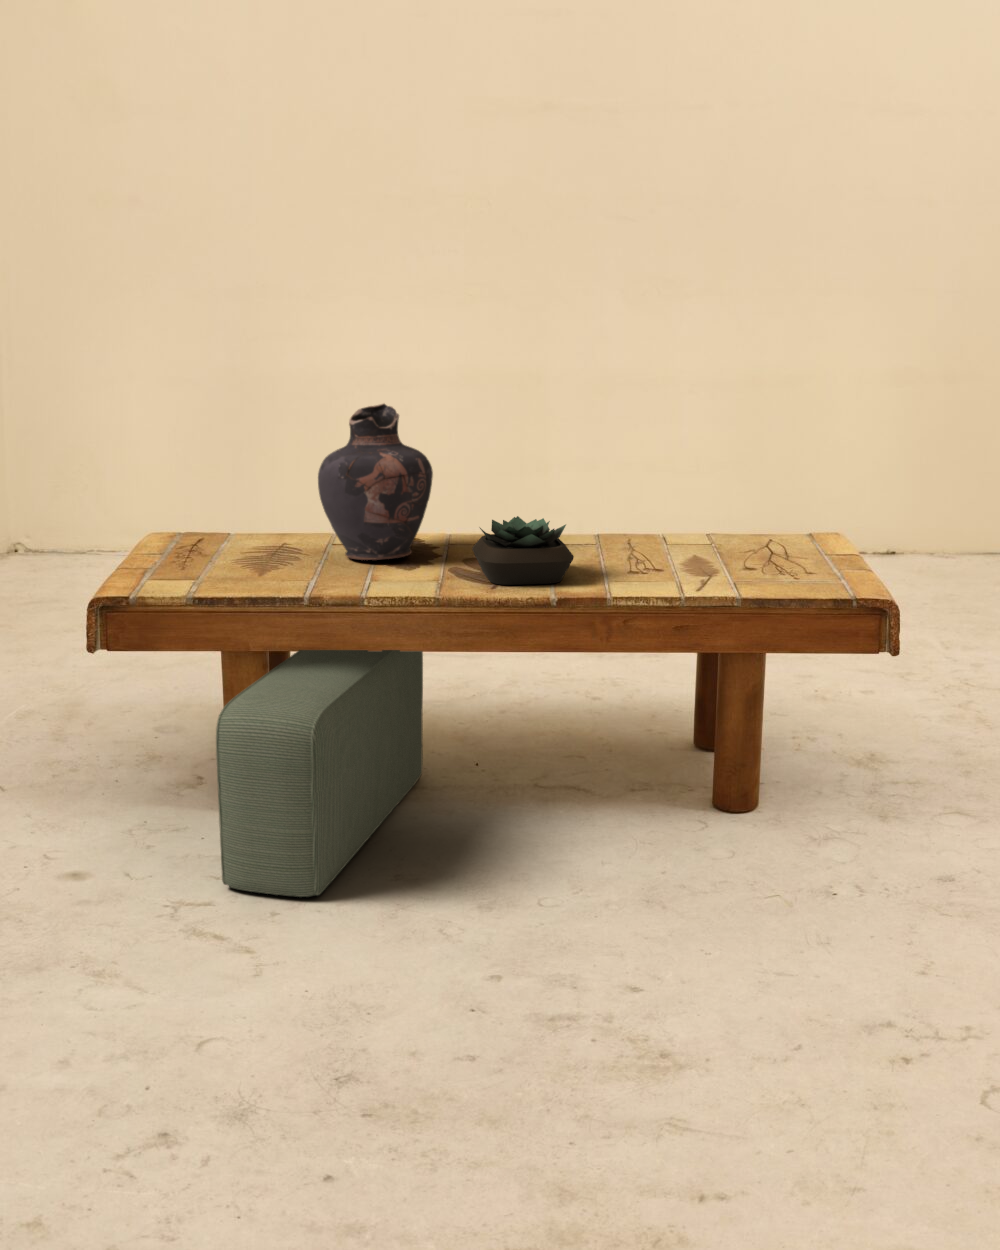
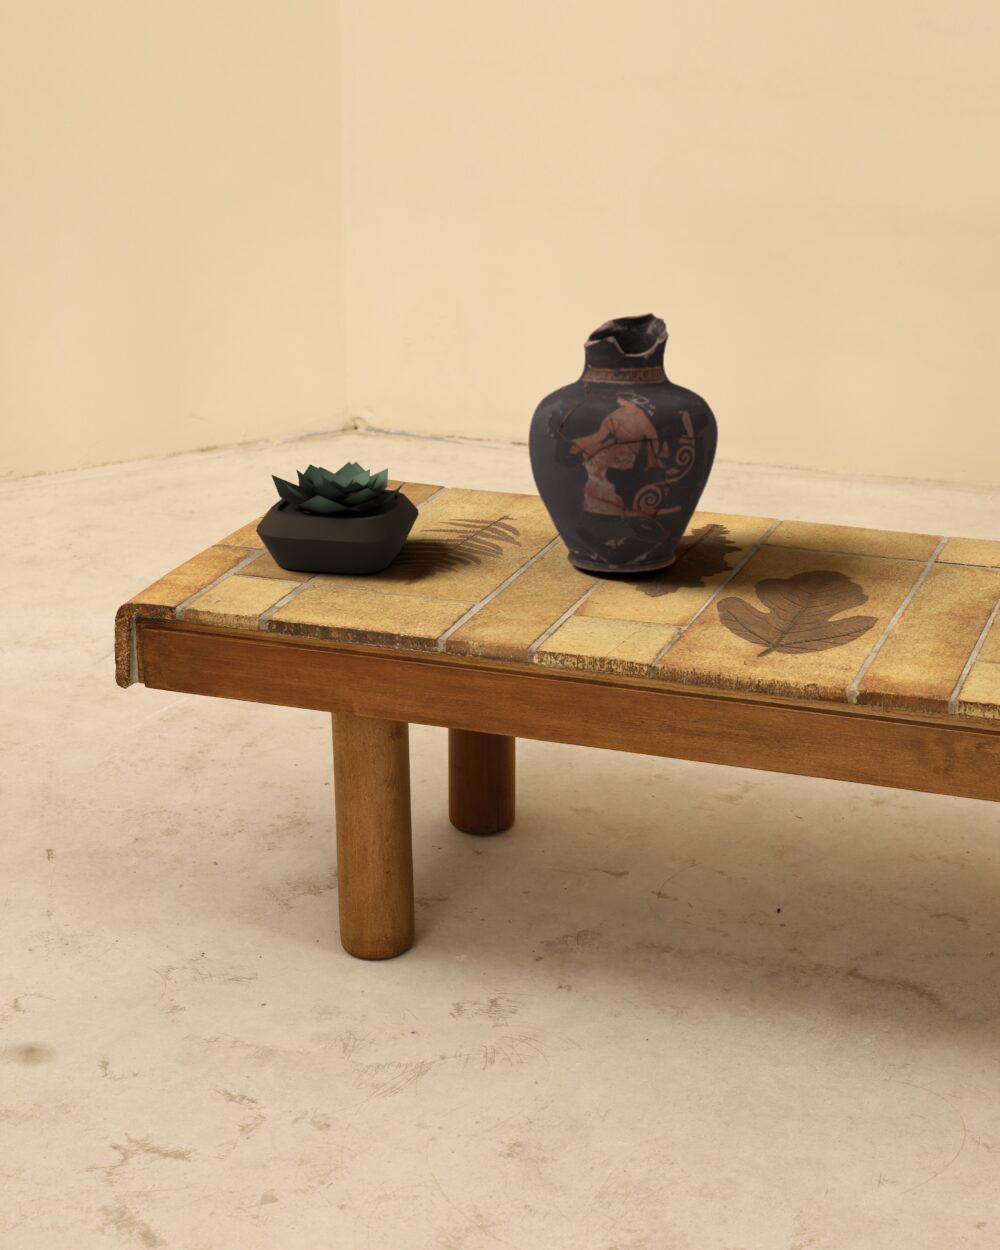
succulent plant: present [472,516,574,585] -> present [256,462,419,574]
pouf: present [216,650,423,897] -> none [225,665,679,1155]

